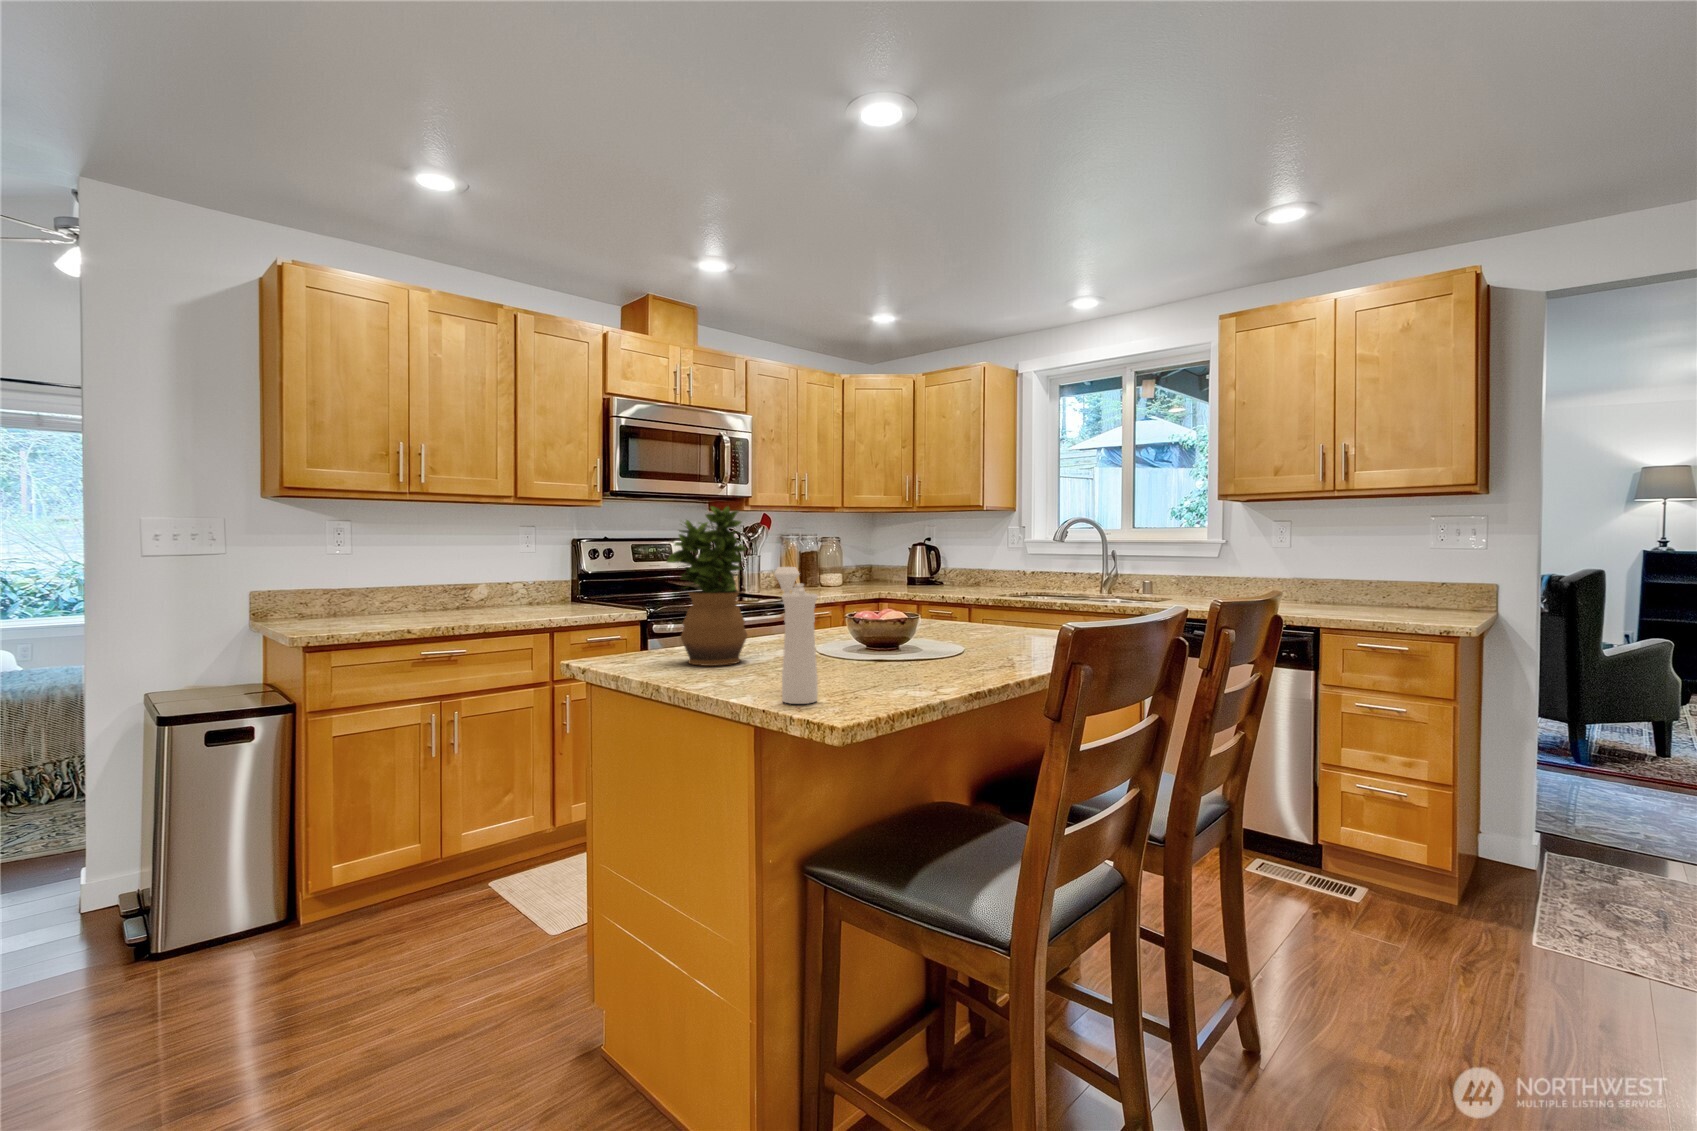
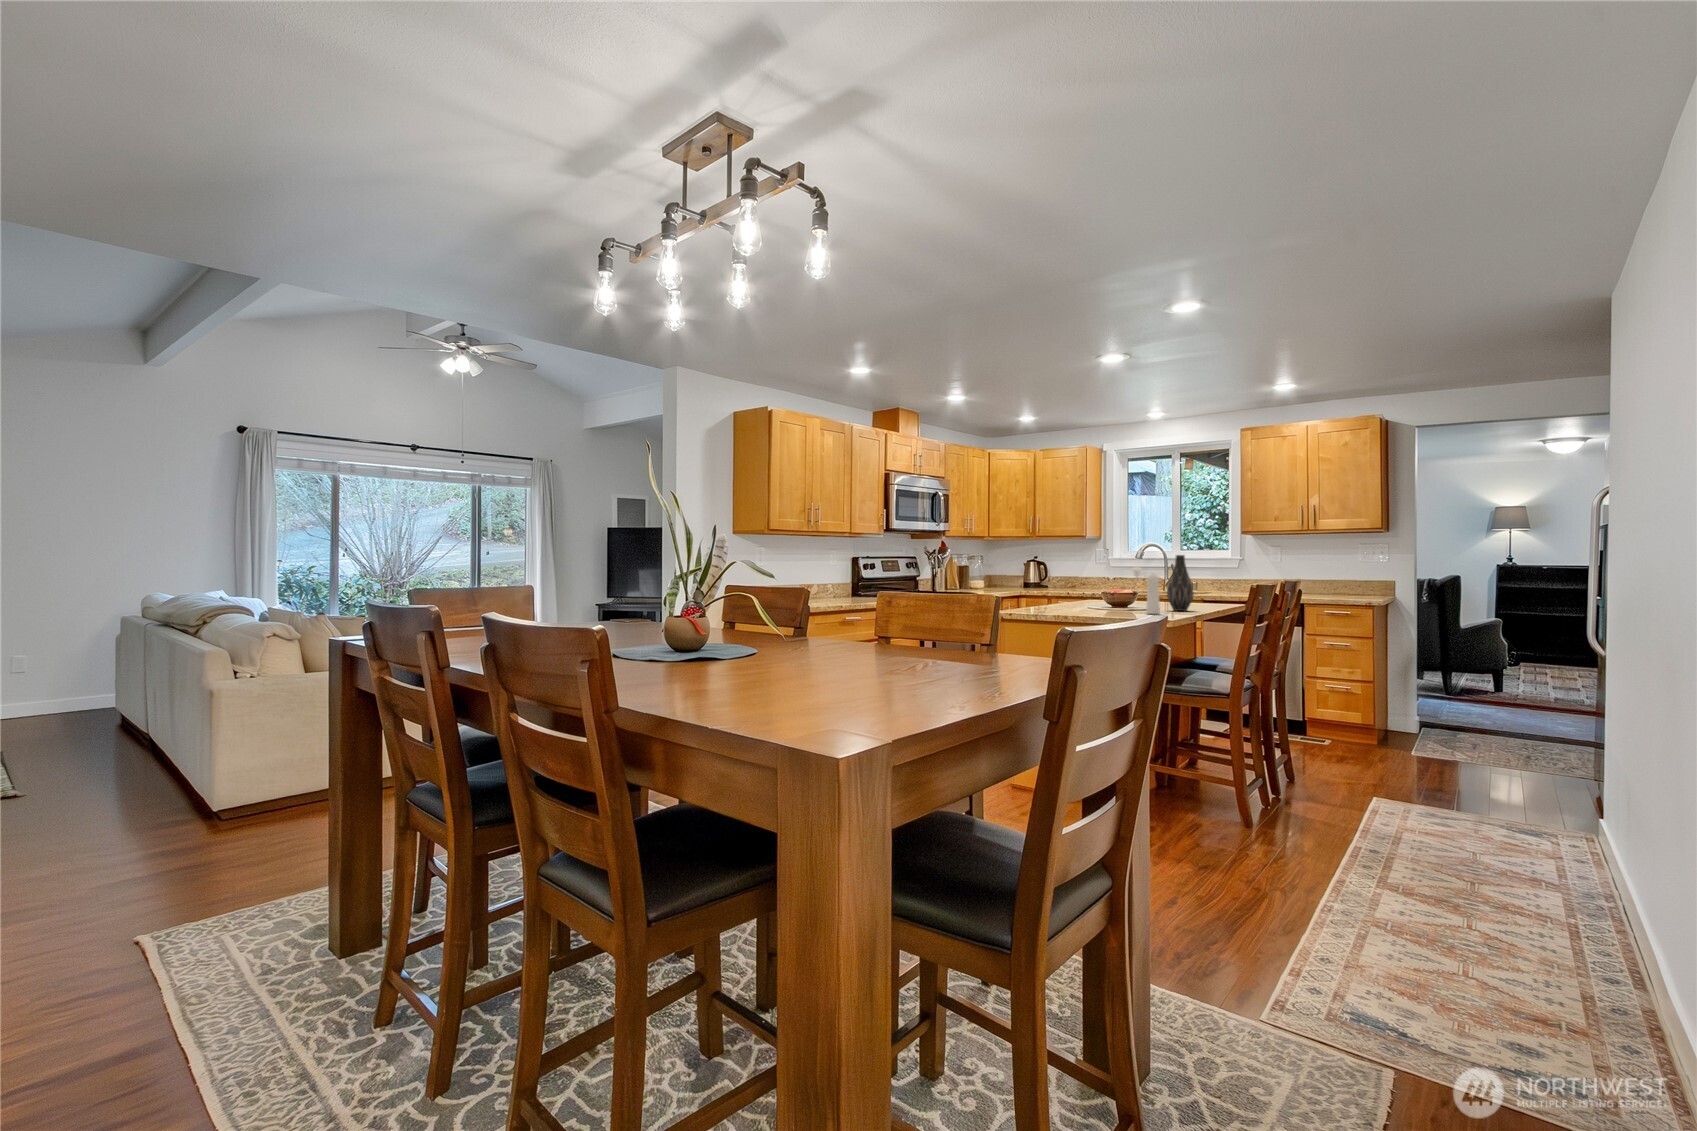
potted plant: present [667,506,747,666] -> none [1053,543,1089,610]
vase: none [891,533,957,683] -> present [1167,555,1193,611]

